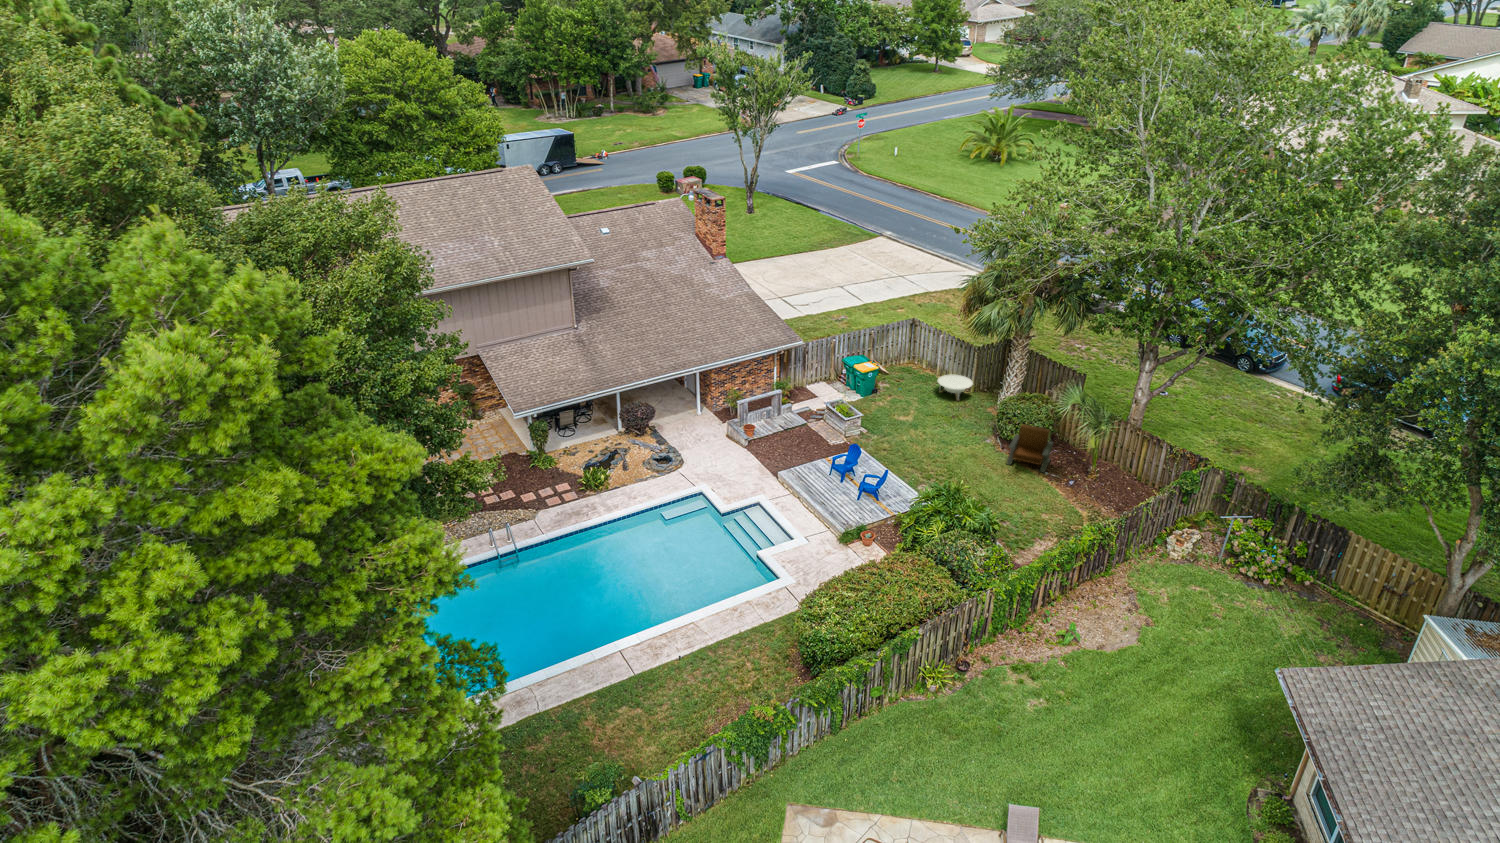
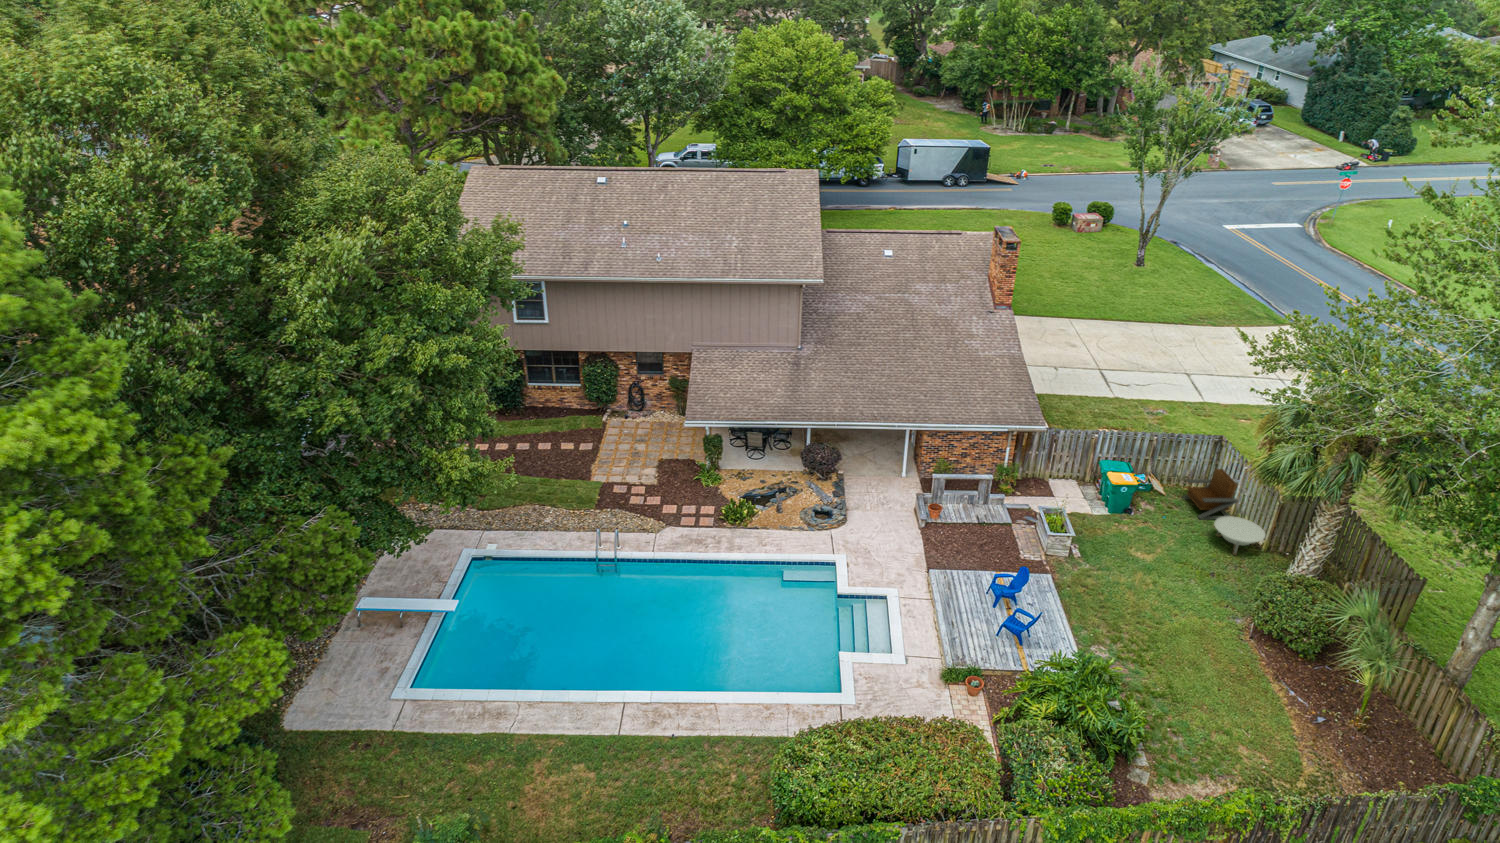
lounge chair: present [1007,424,1053,473] -> present [1182,469,1238,519]

